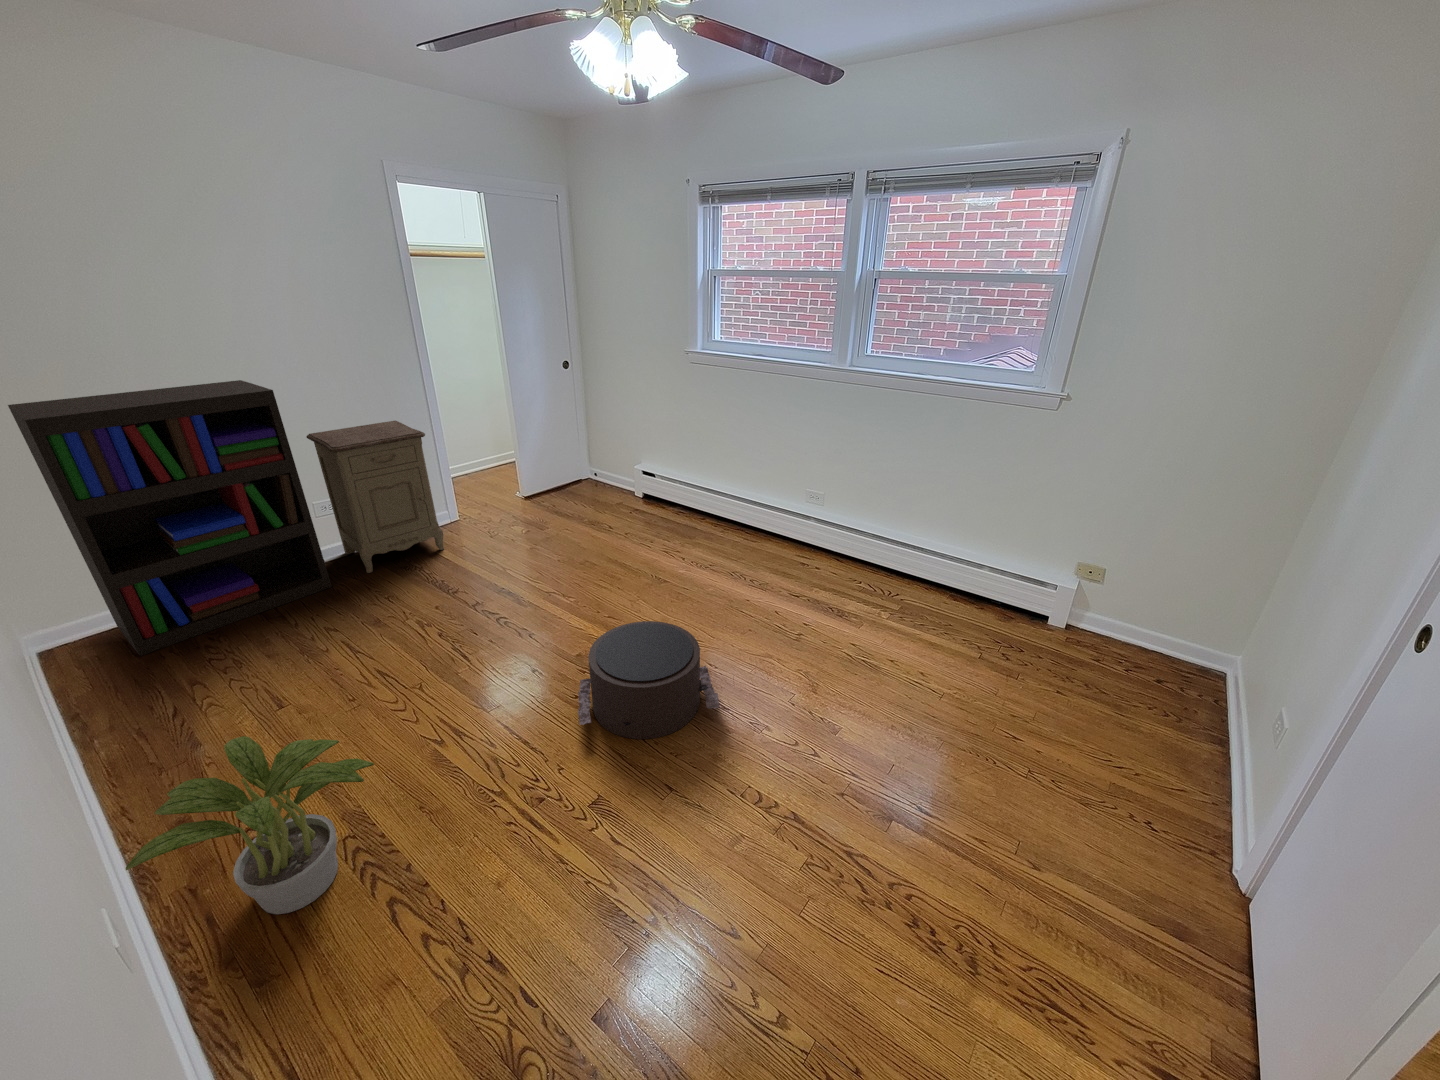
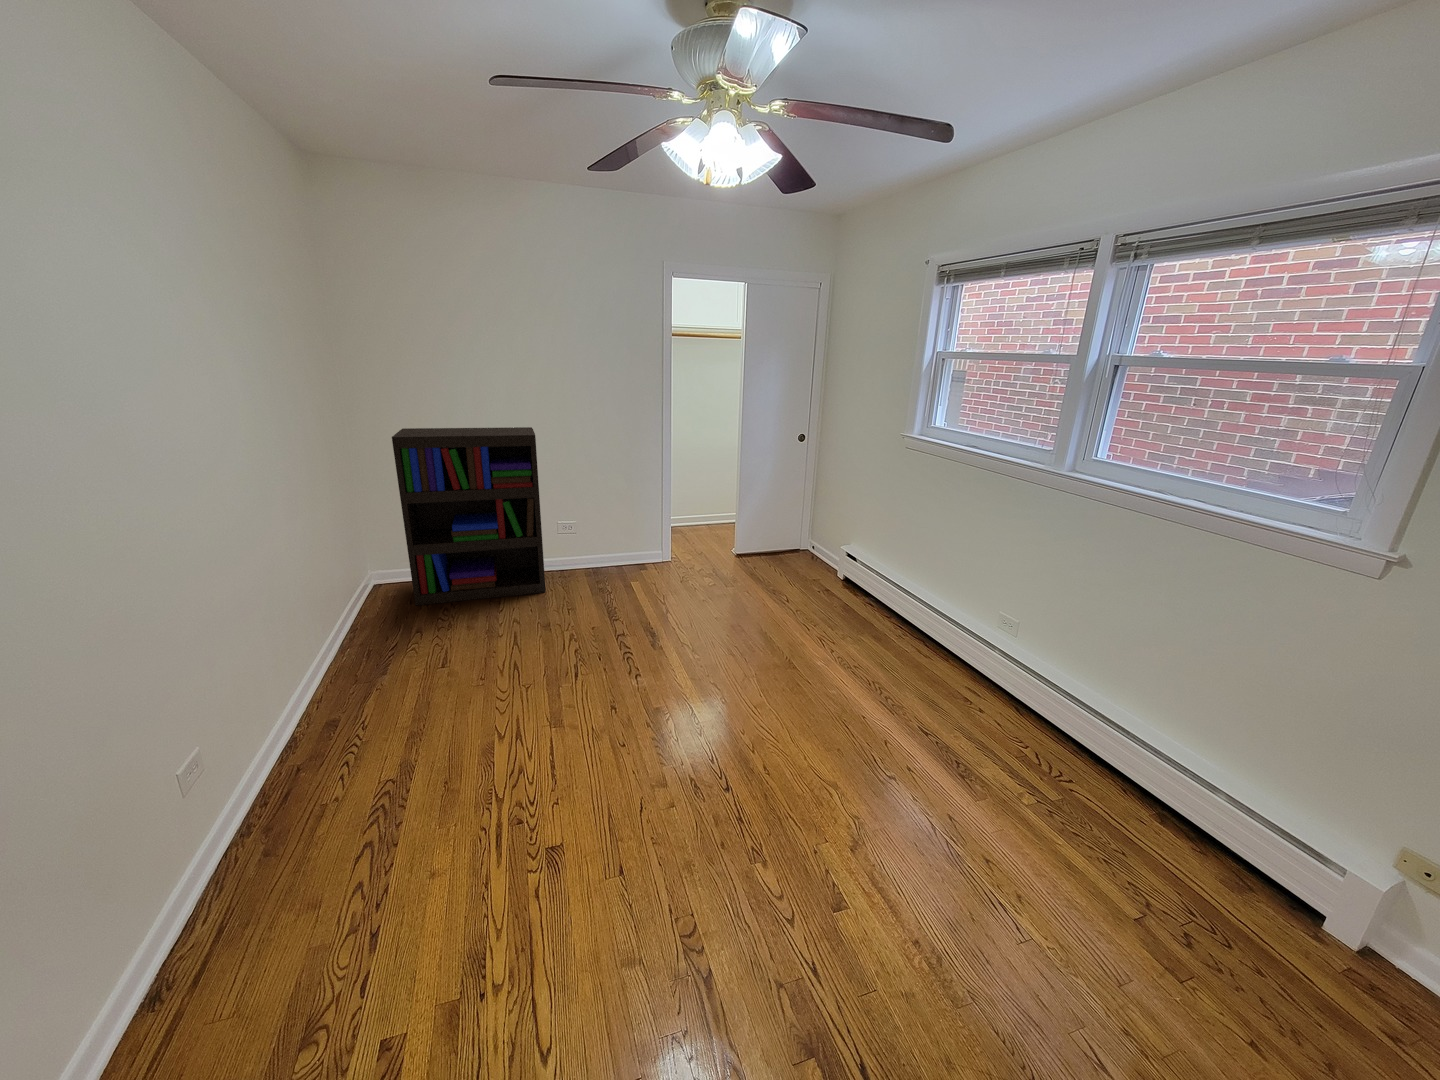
nightstand: present [306,421,444,573] -> none [566,471,641,589]
pouf: present [578,621,719,739] -> none [592,690,747,818]
potted plant: present [126,736,374,914] -> none [241,669,415,815]

